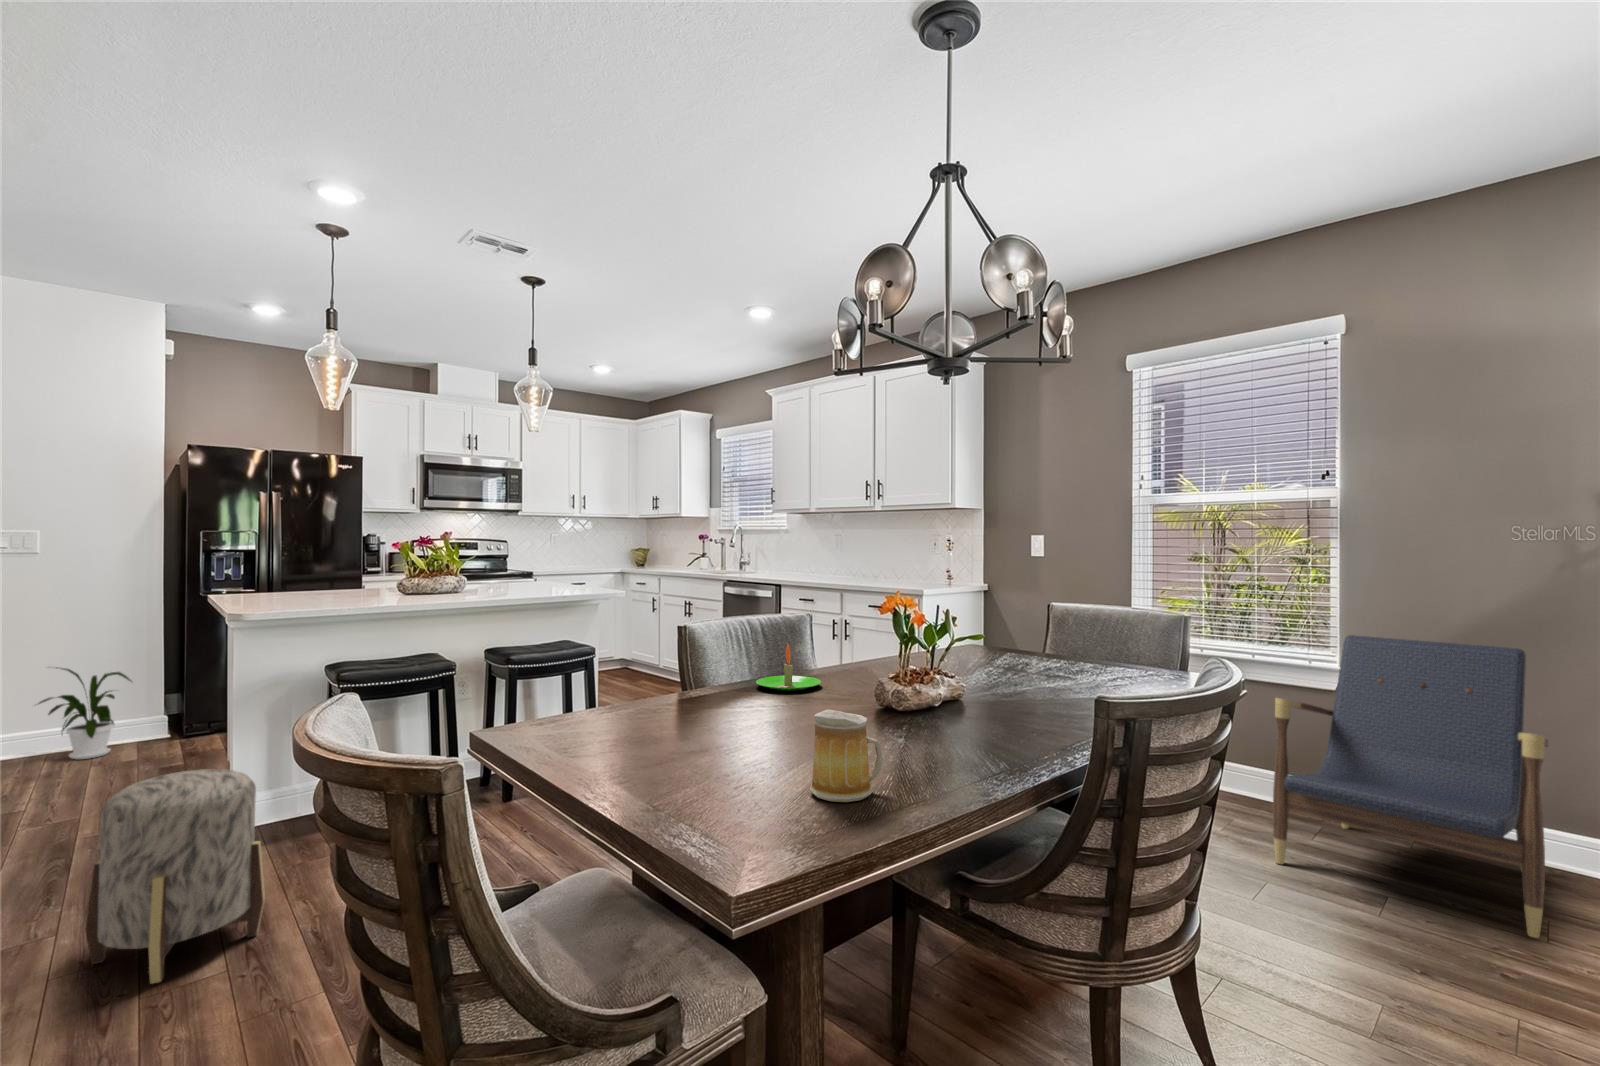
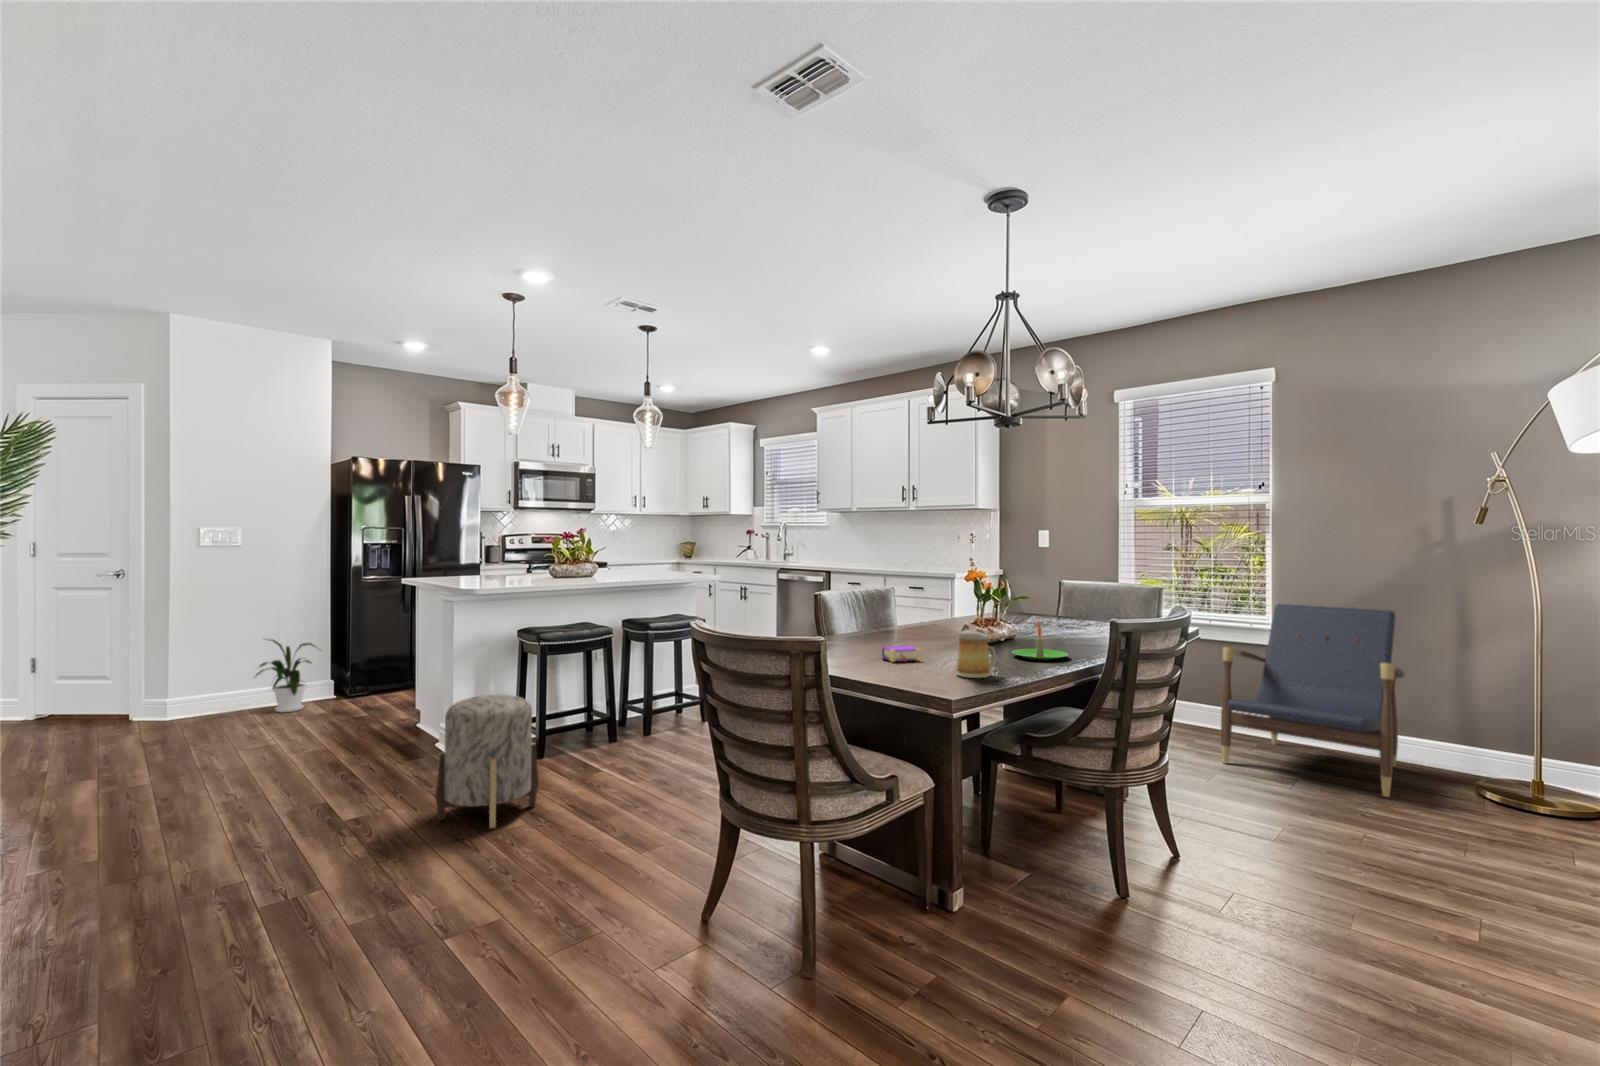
candle: present [756,644,821,691] -> present [1012,622,1068,660]
book: none [694,718,807,759] -> present [882,646,920,662]

